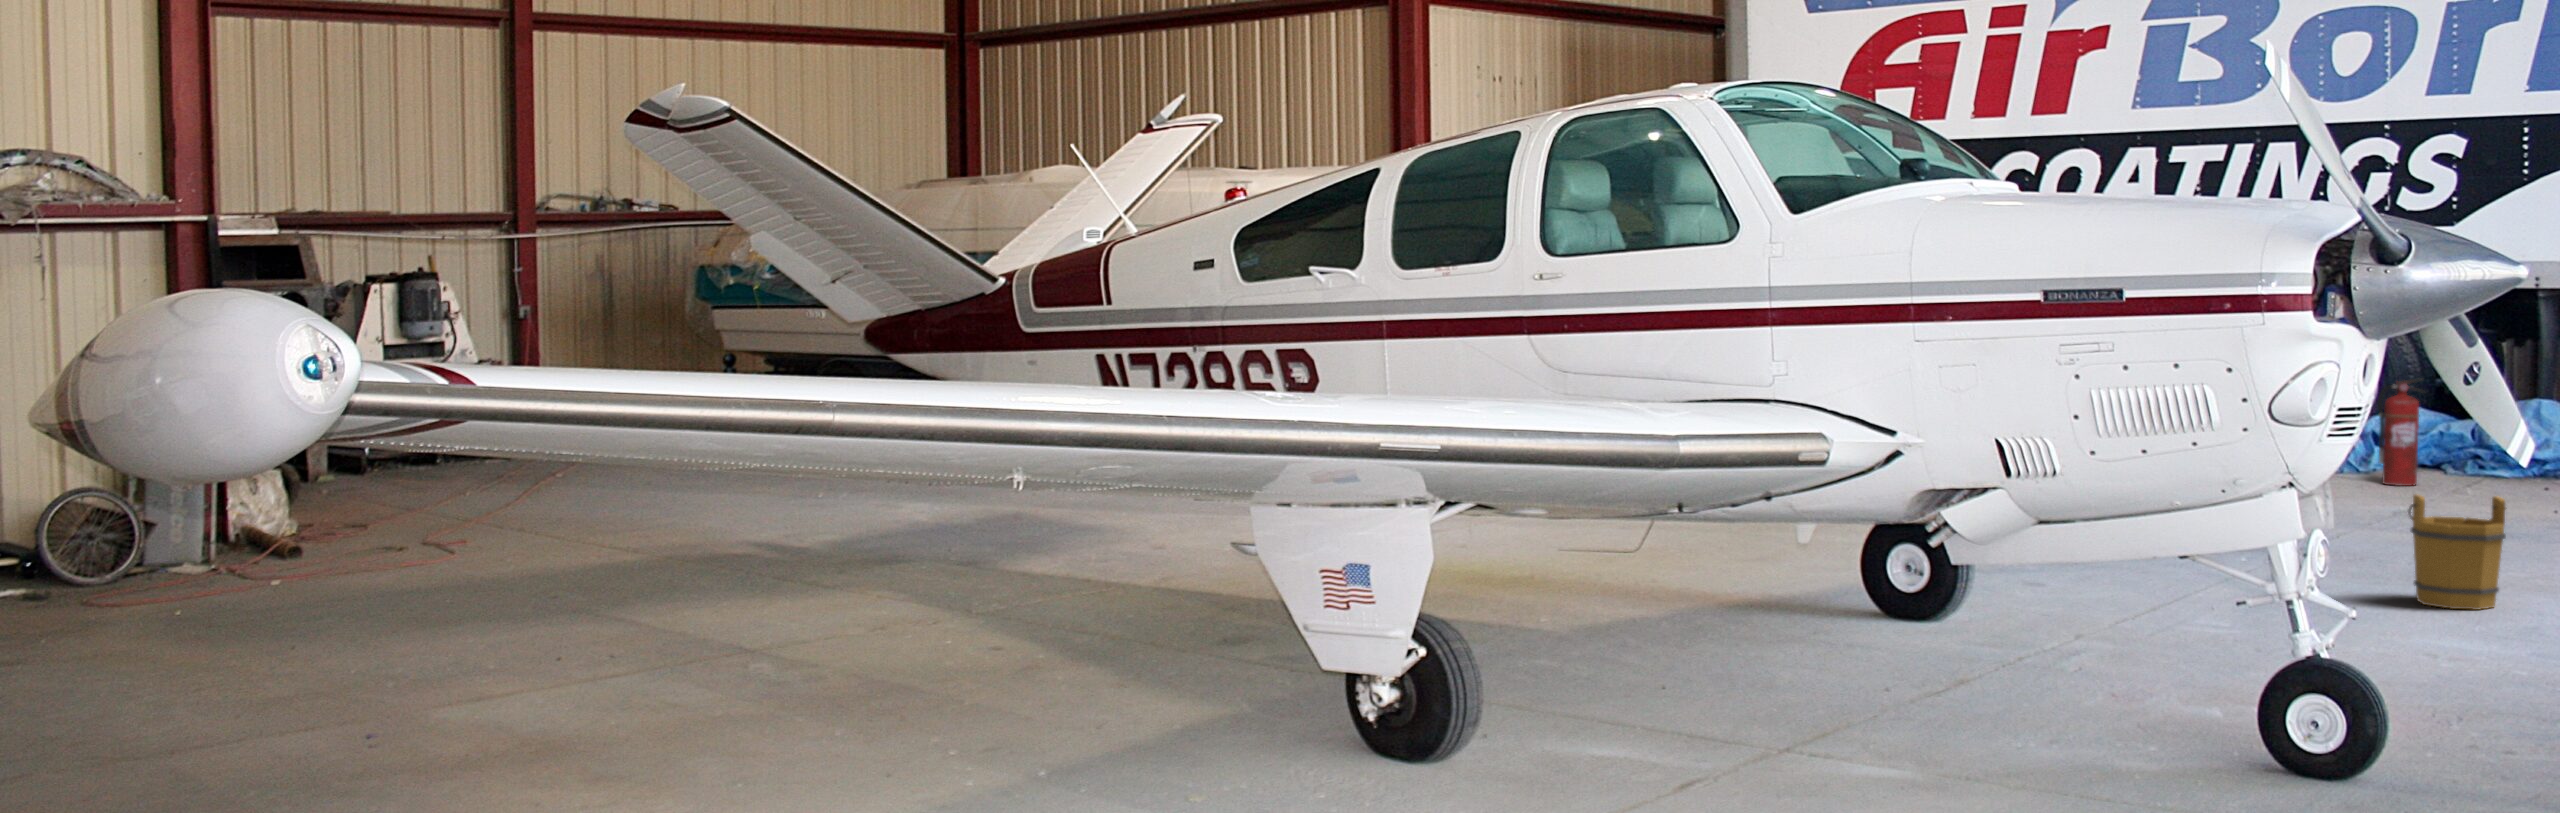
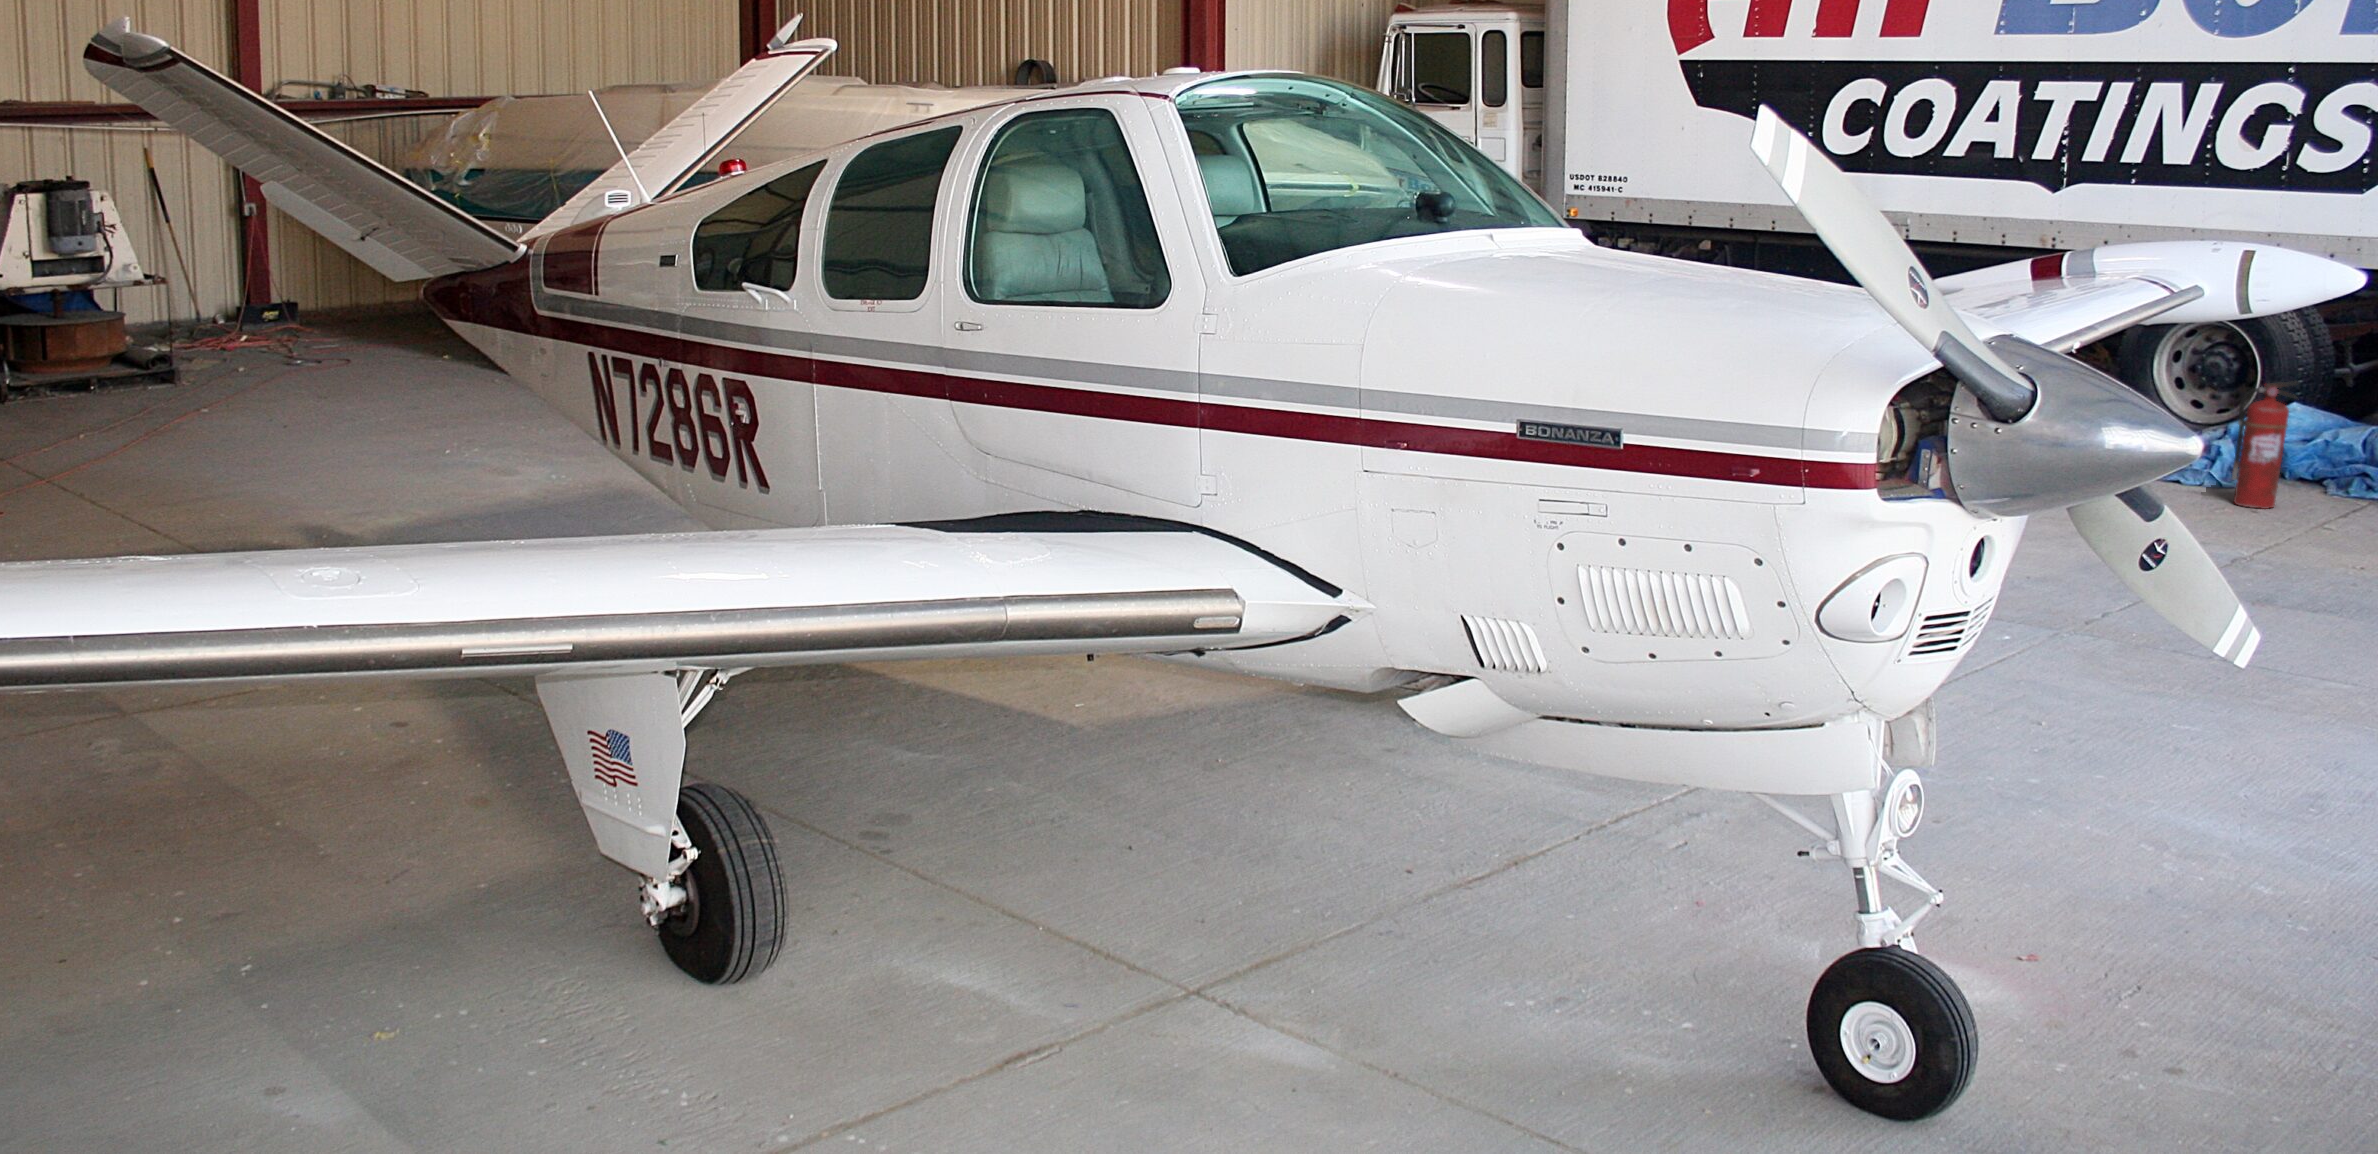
bucket: present [2409,495,2506,610] -> none [2183,598,2316,755]

